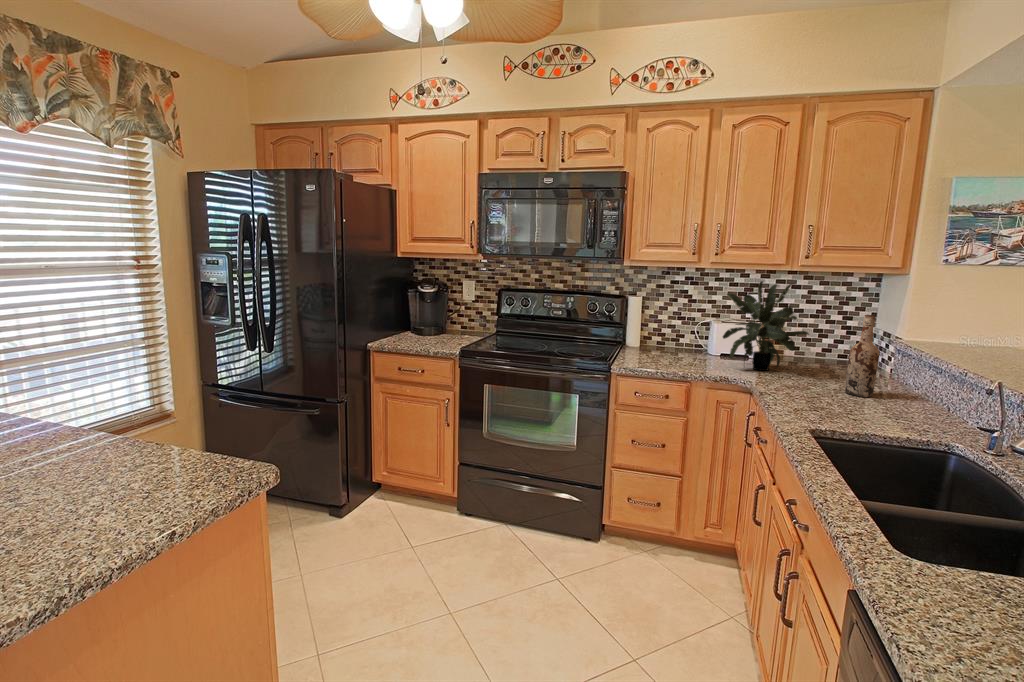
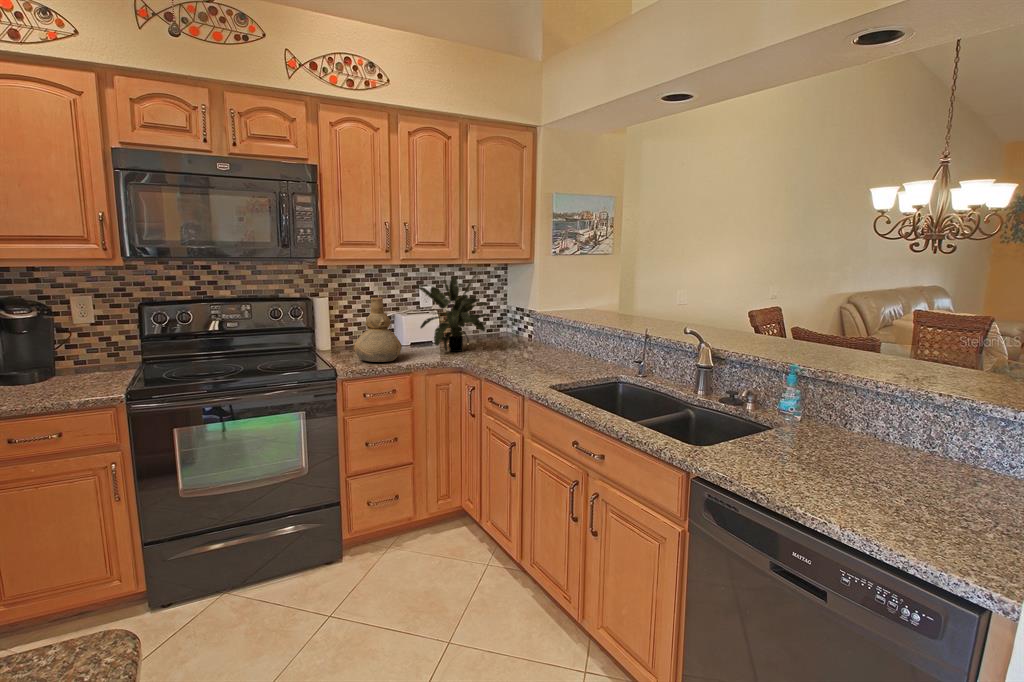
vase: none [640,299,688,366] -> present [354,297,402,362]
wine bottle: present [845,315,879,397] -> none [527,296,546,358]

